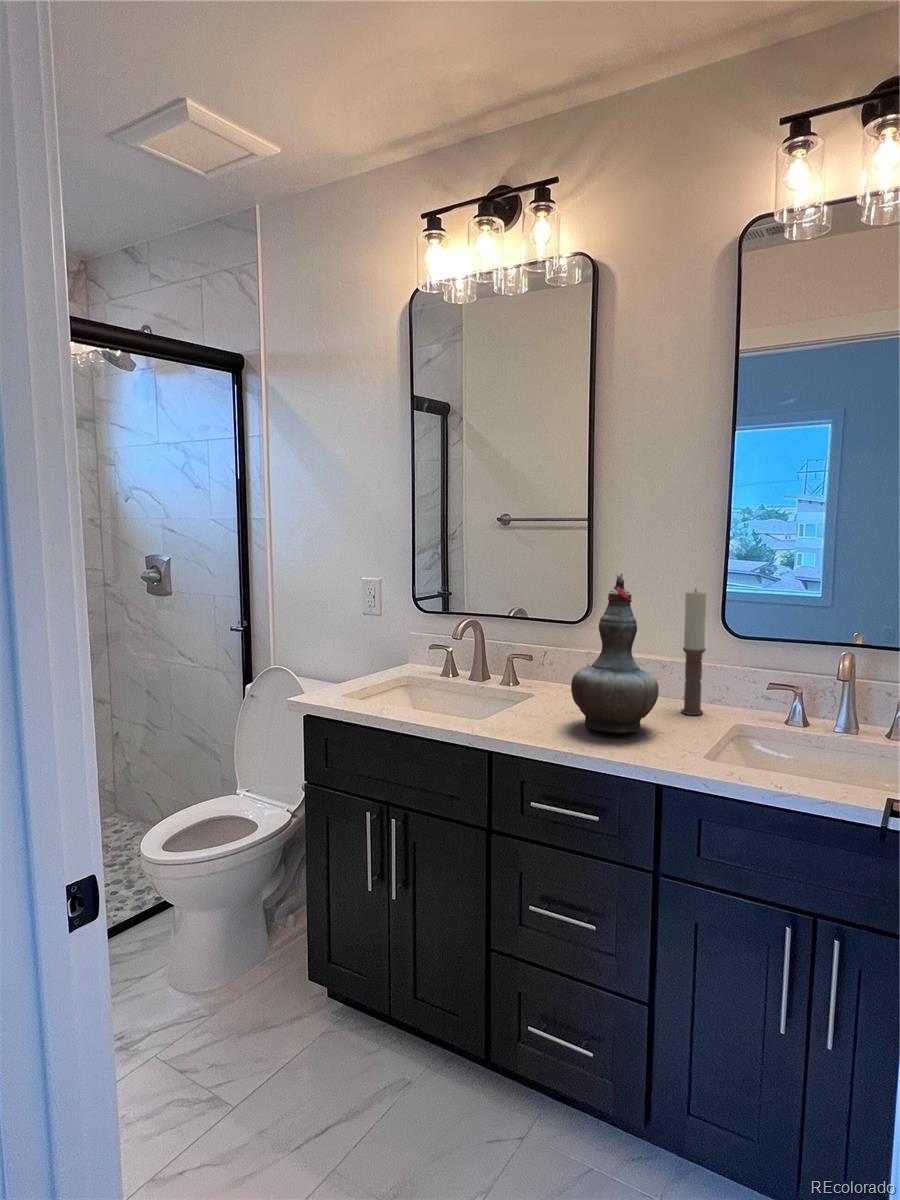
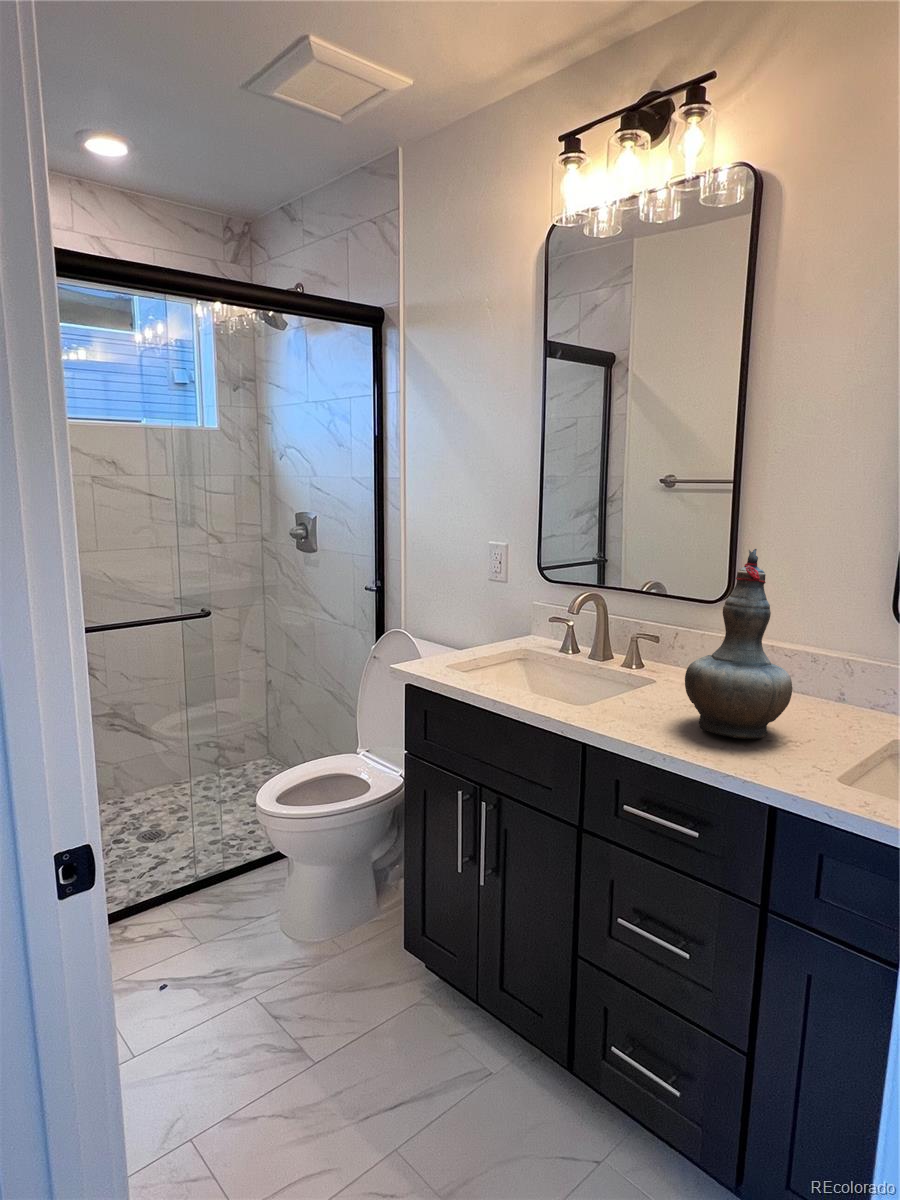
candle: present [681,589,706,715] -> none [828,570,870,724]

